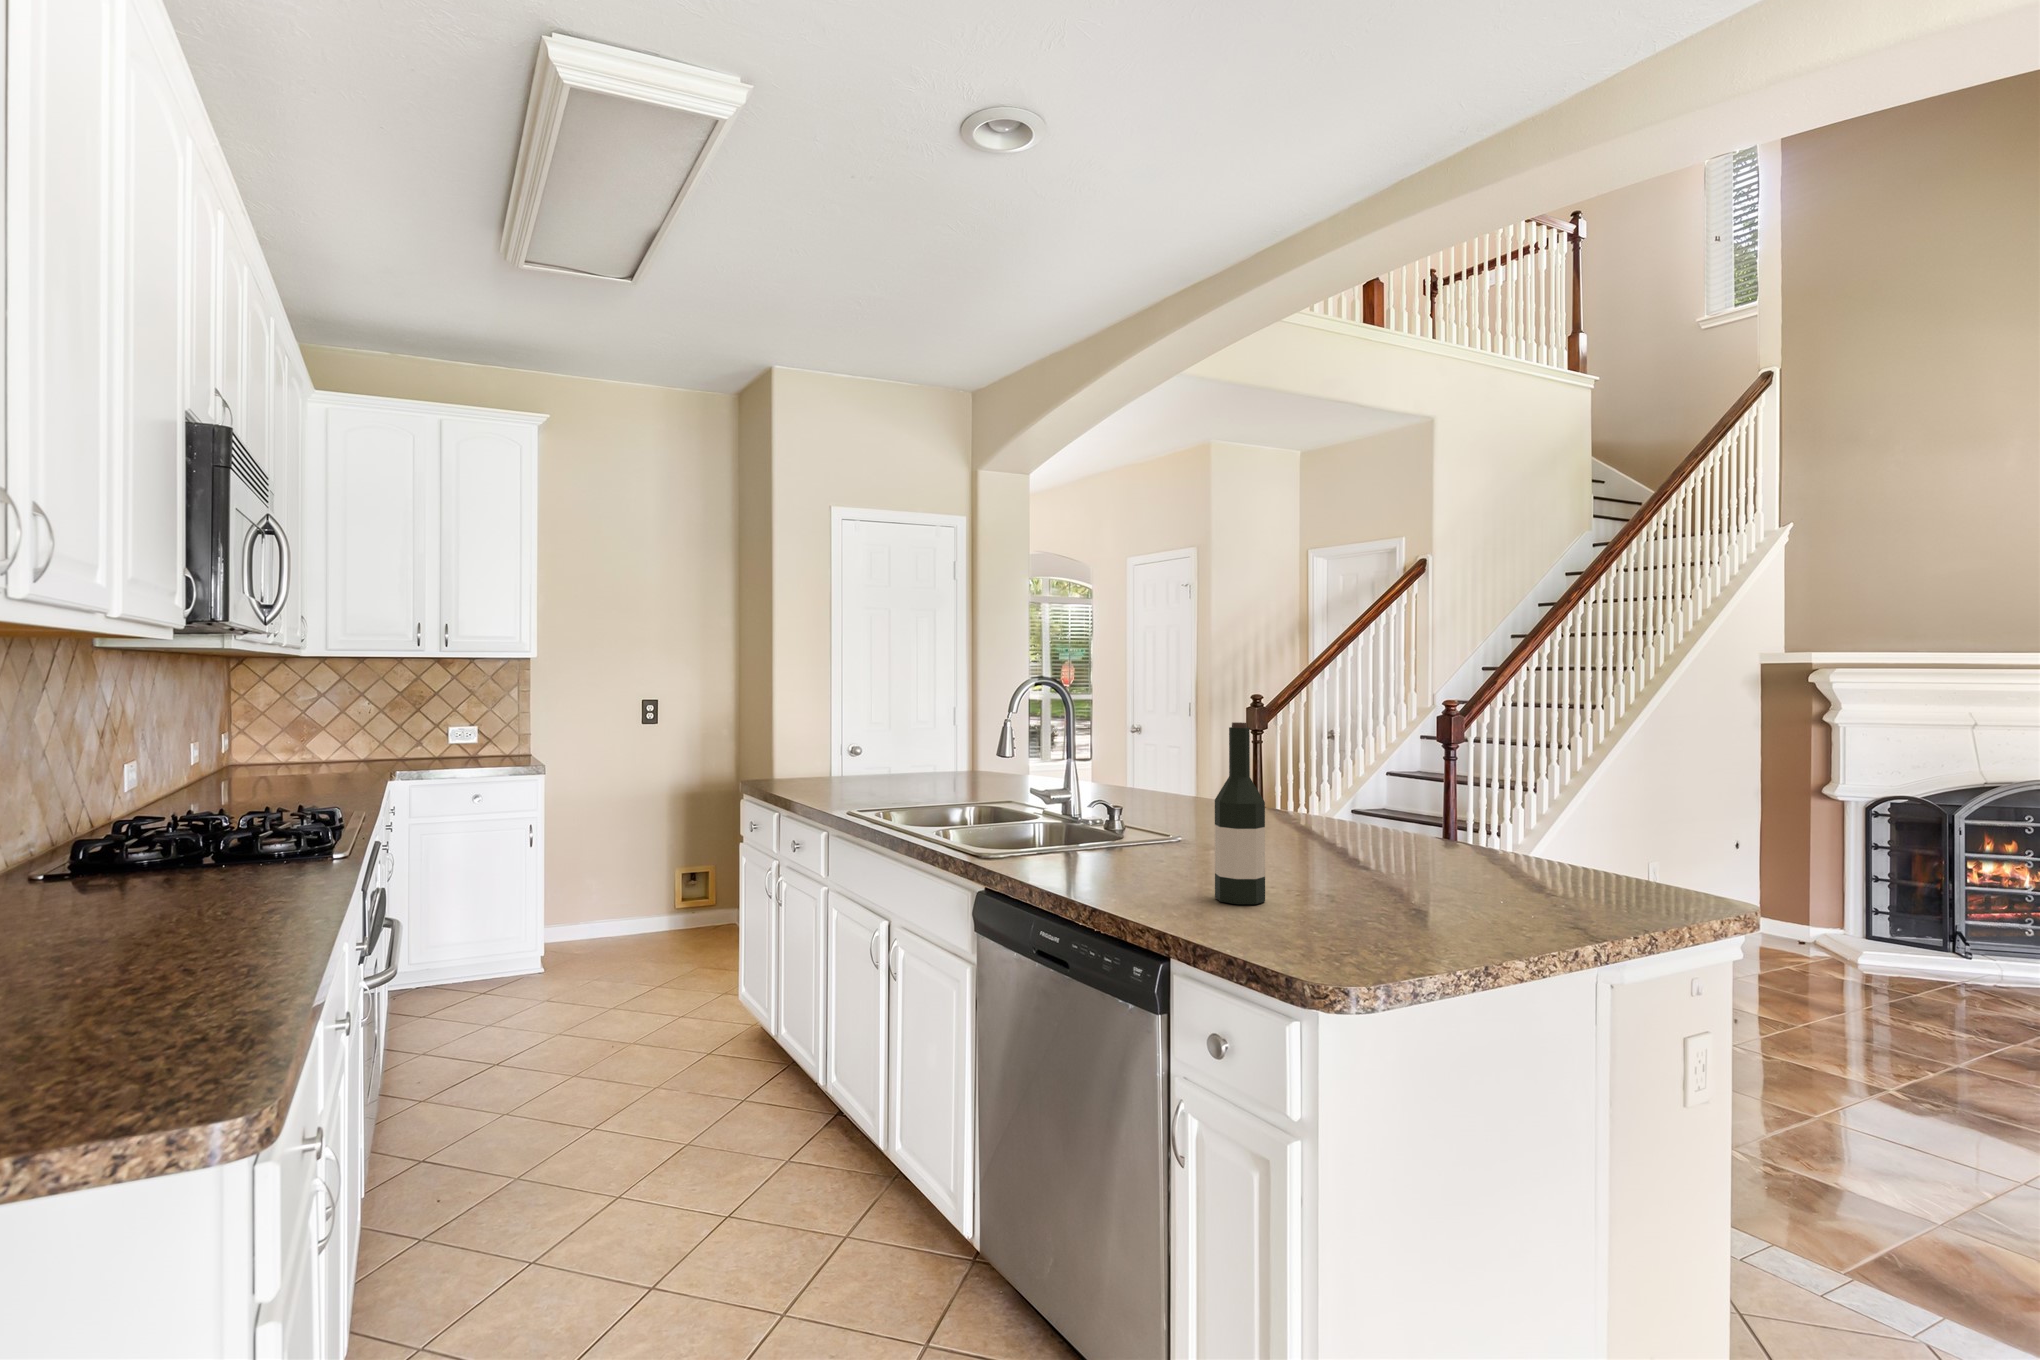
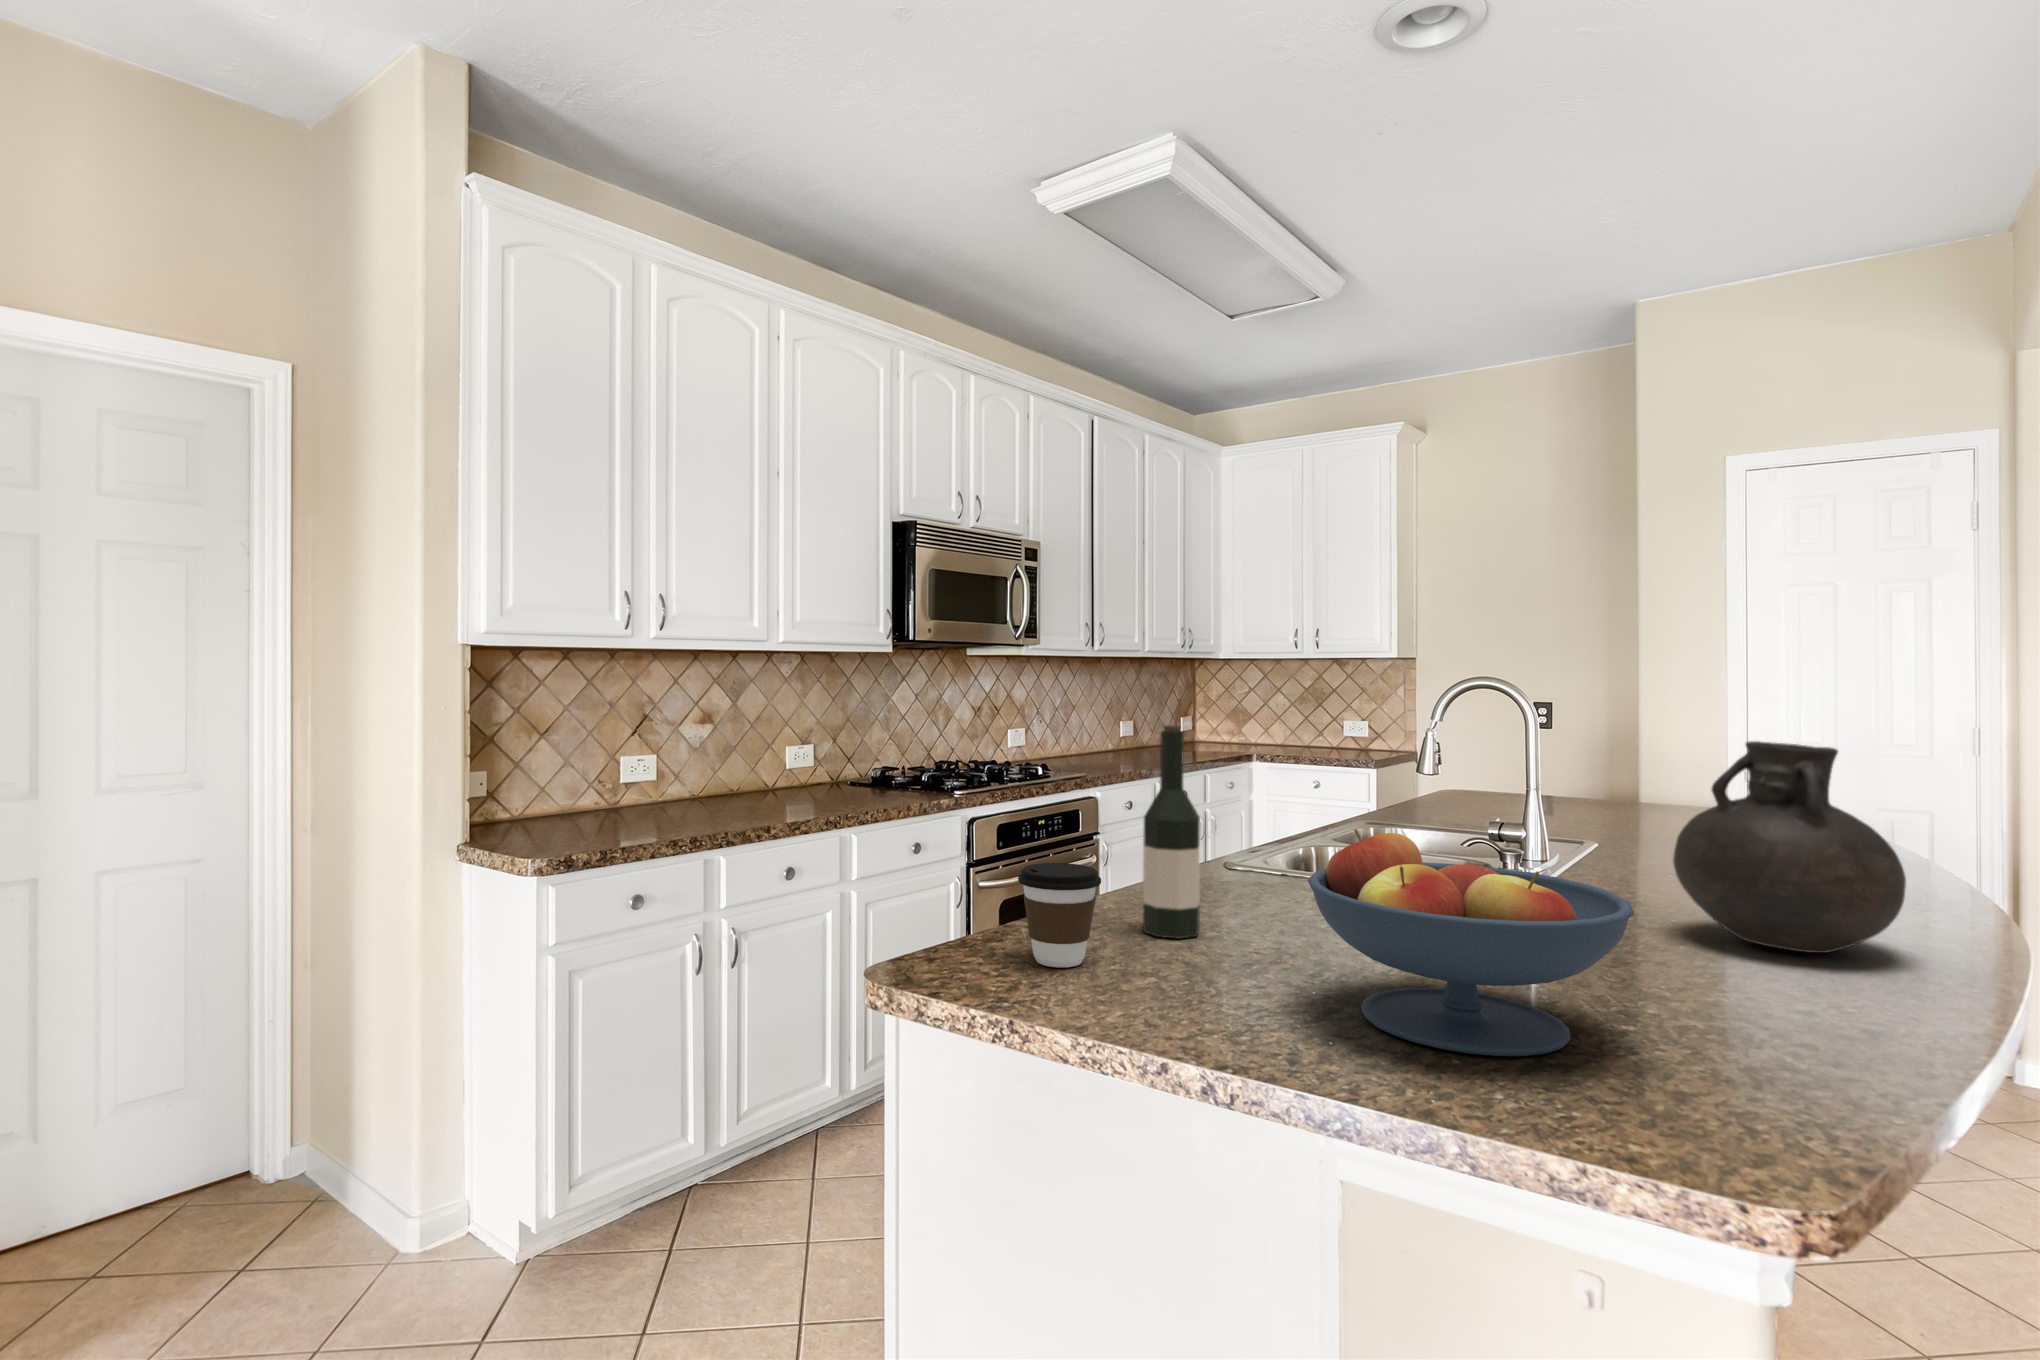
vase: none [1278,714,1392,833] -> present [1673,741,1906,953]
fruit bowl: none [1396,782,1599,906] -> present [1308,829,1634,1056]
coffee cup: none [1285,847,1361,938] -> present [1018,863,1101,967]

